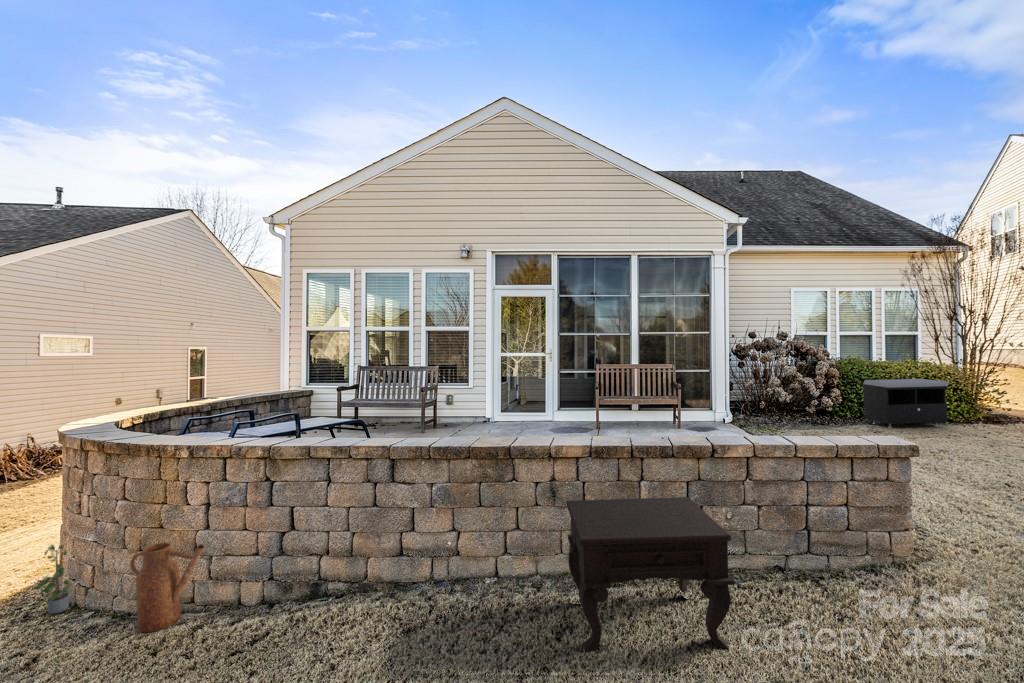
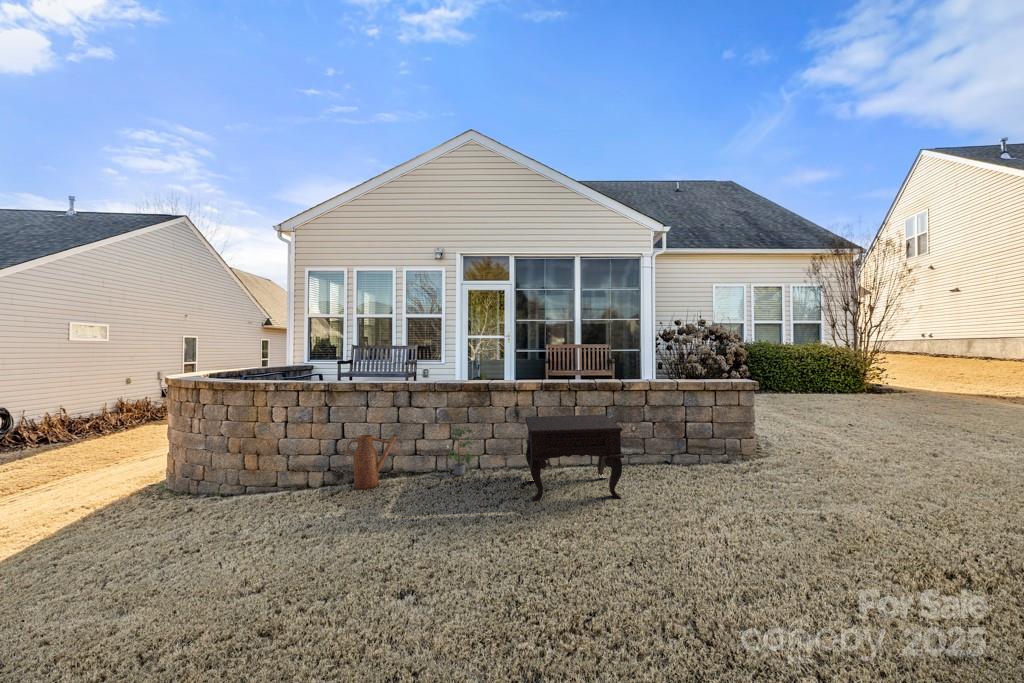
storage bench: present [864,379,948,428] -> none [771,356,833,394]
watering can: present [130,543,204,632] -> present [347,434,397,489]
potted plant: present [36,545,71,614] -> present [448,427,475,475]

